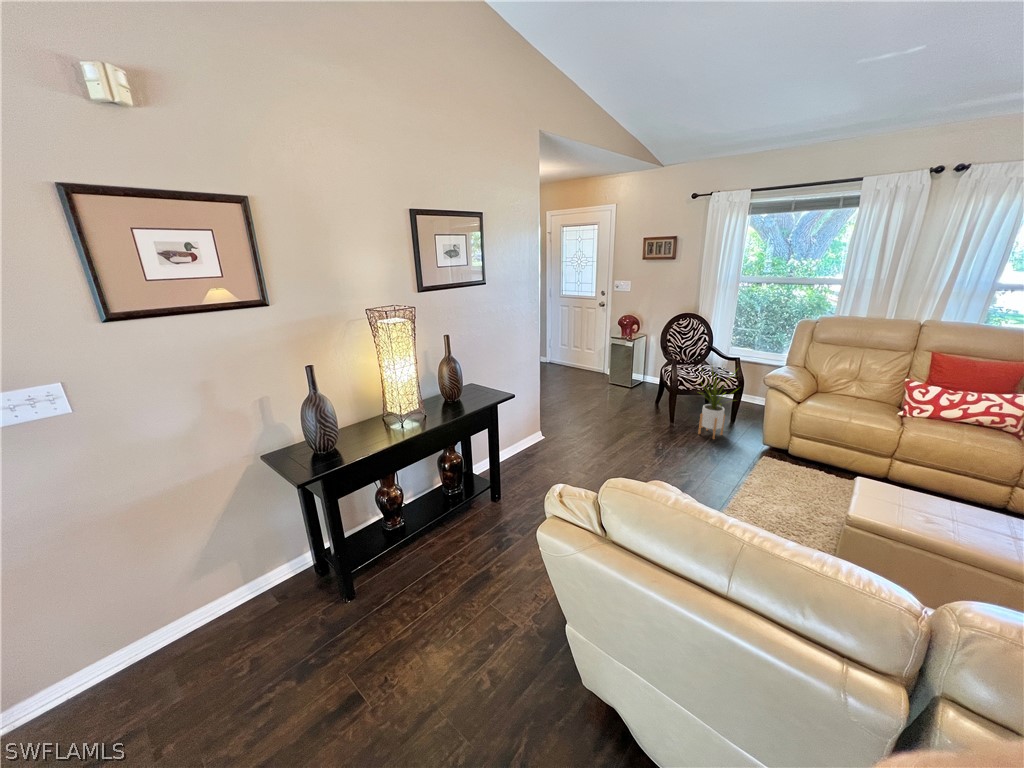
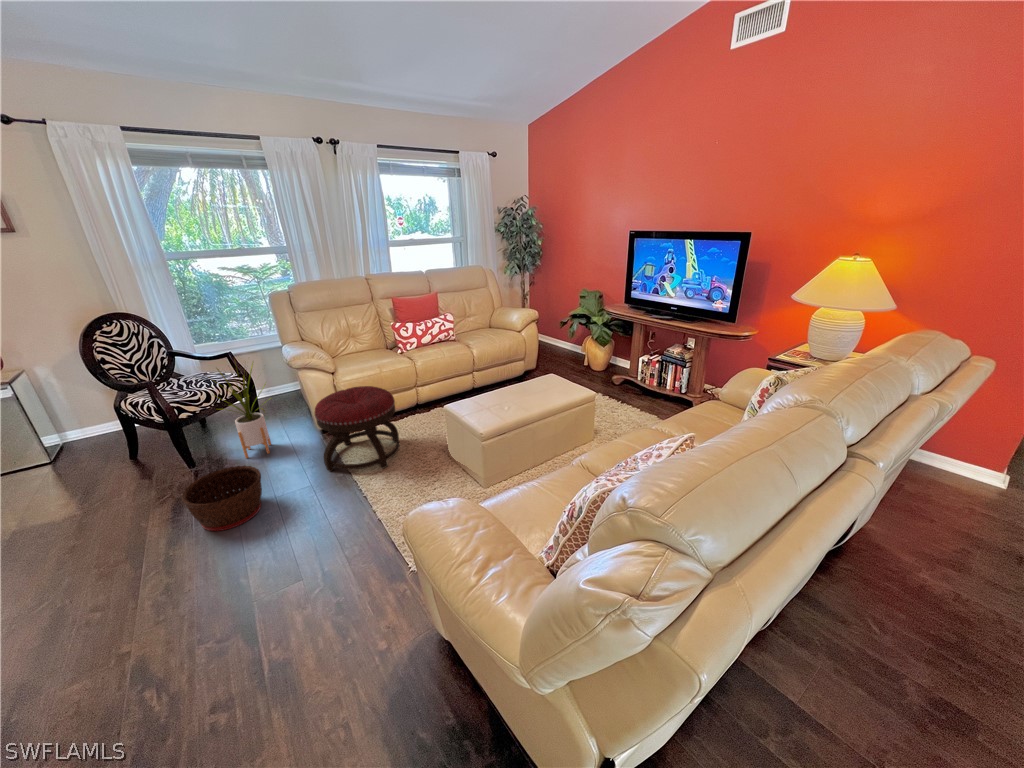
ottoman: none [731,416,826,500] -> present [315,386,400,471]
basket: none [631,425,680,465] -> present [182,466,262,531]

